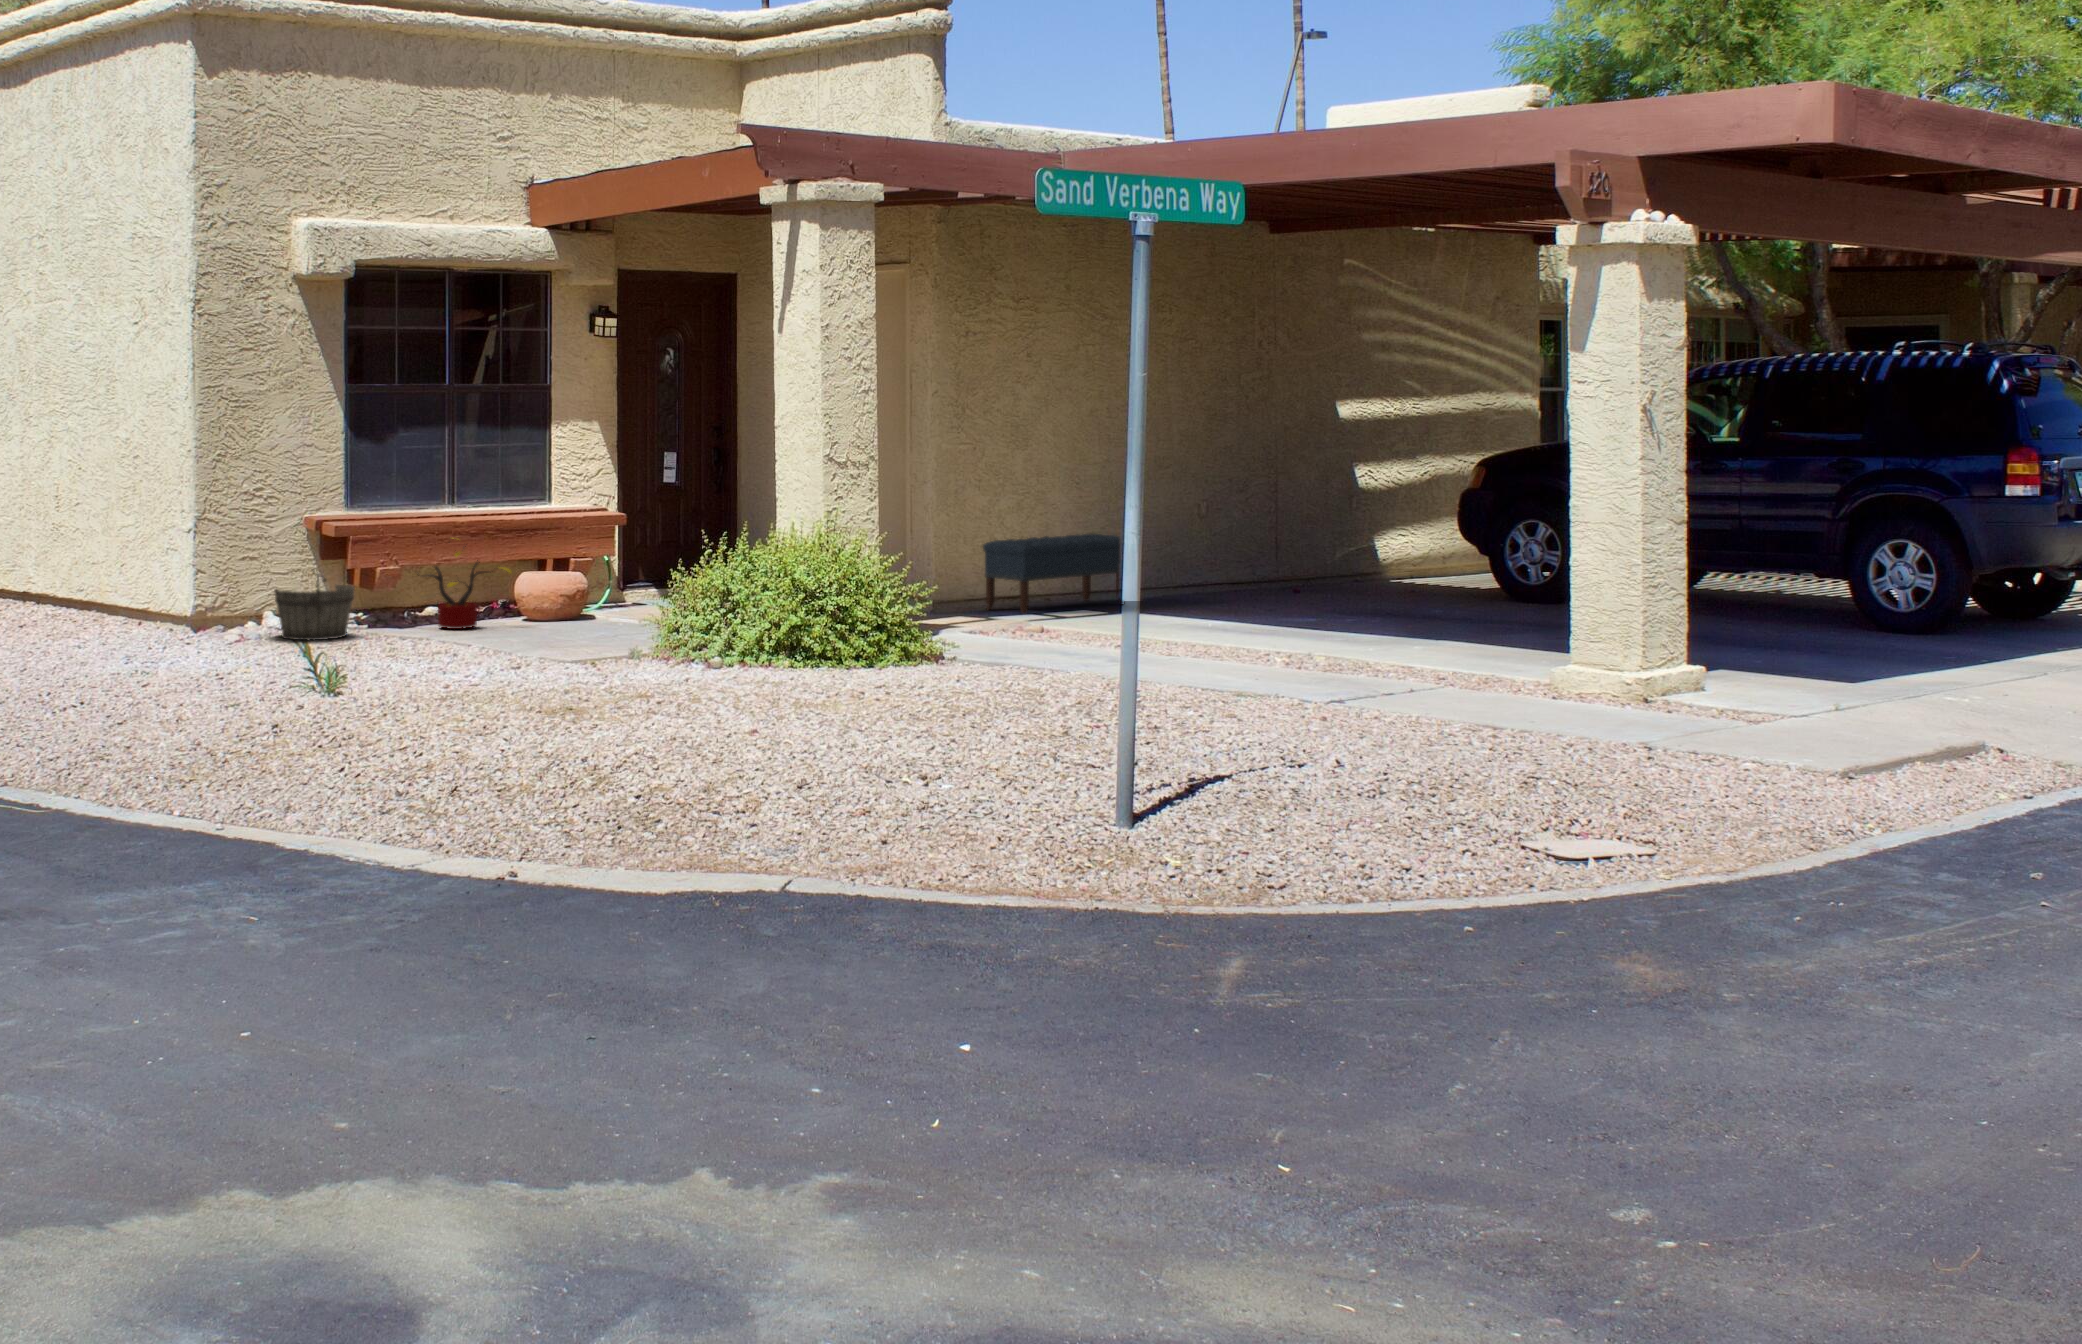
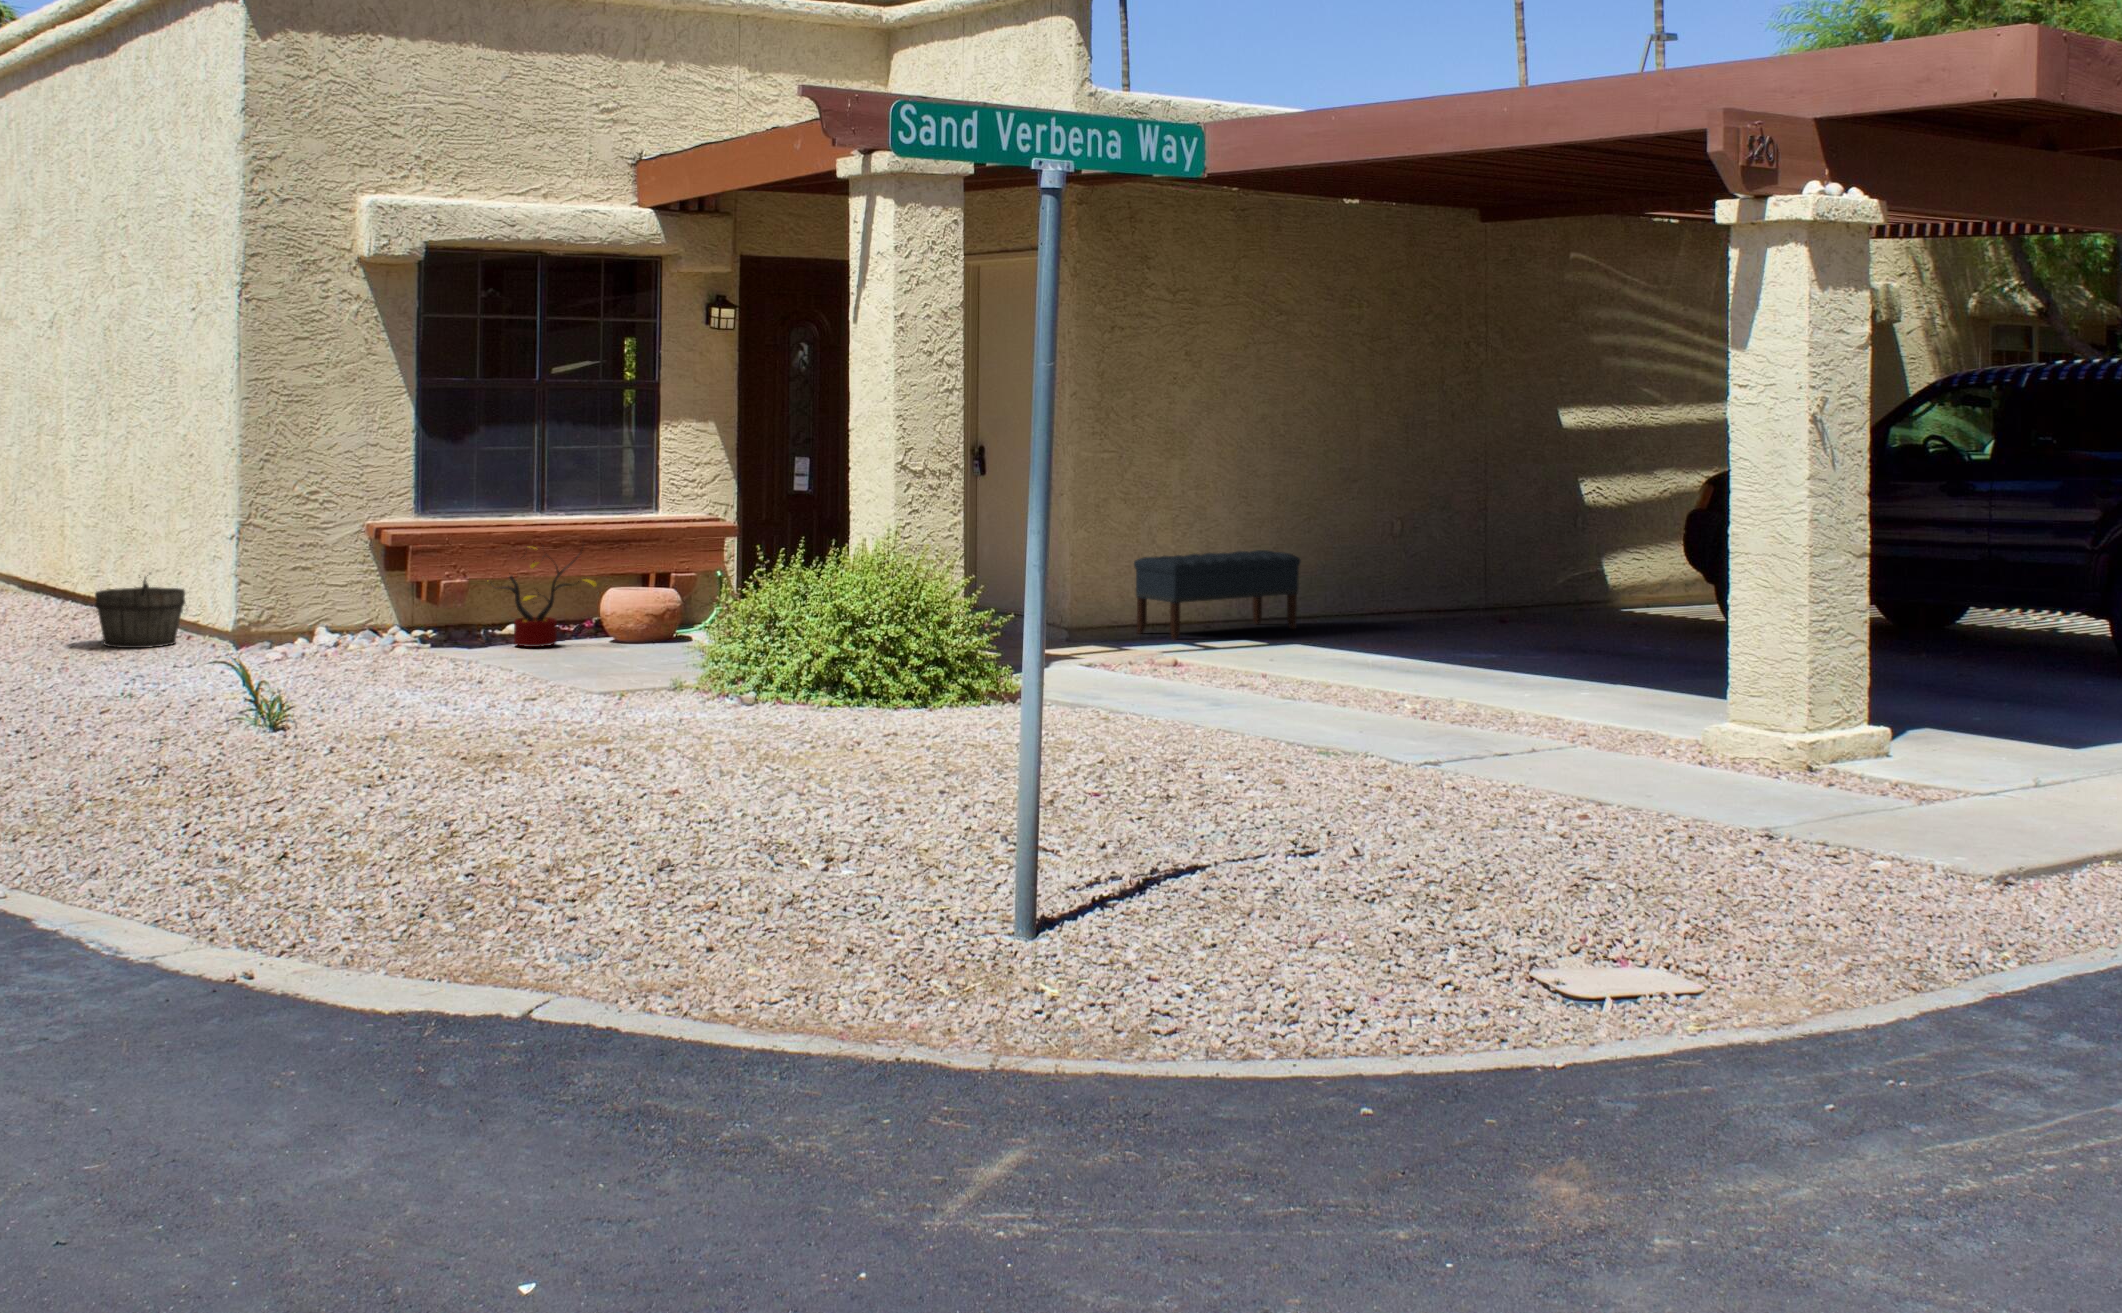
wooden bucket: present [274,571,355,640] -> present [95,573,185,648]

